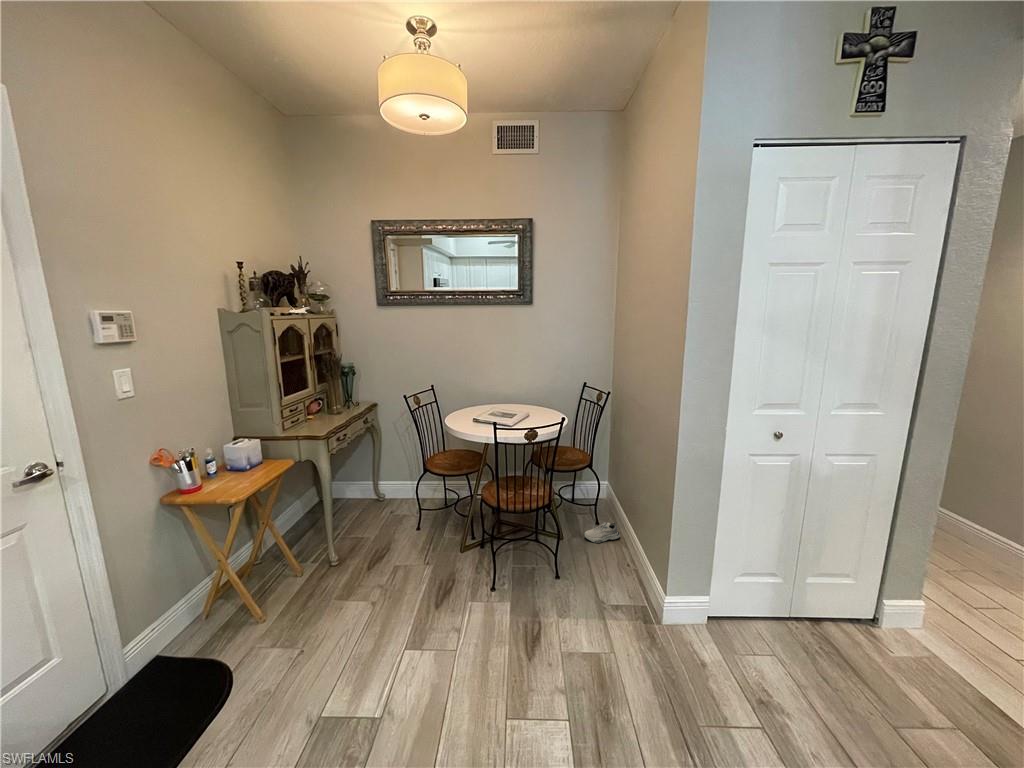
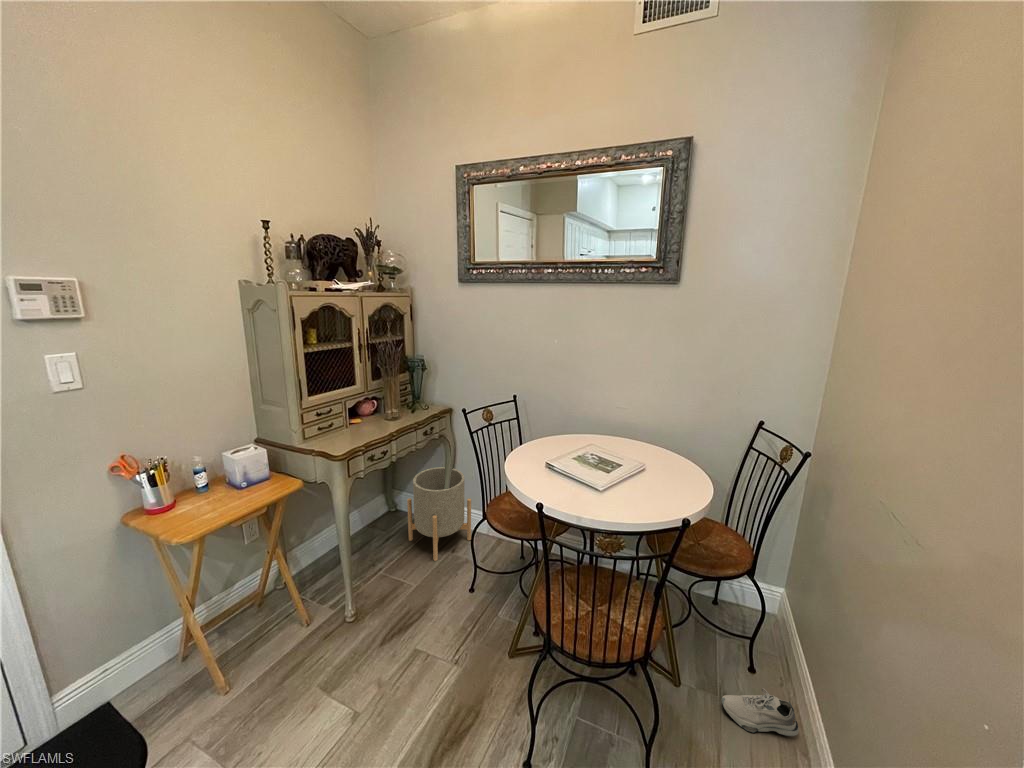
planter: none [352,452,407,522] -> present [407,467,471,561]

